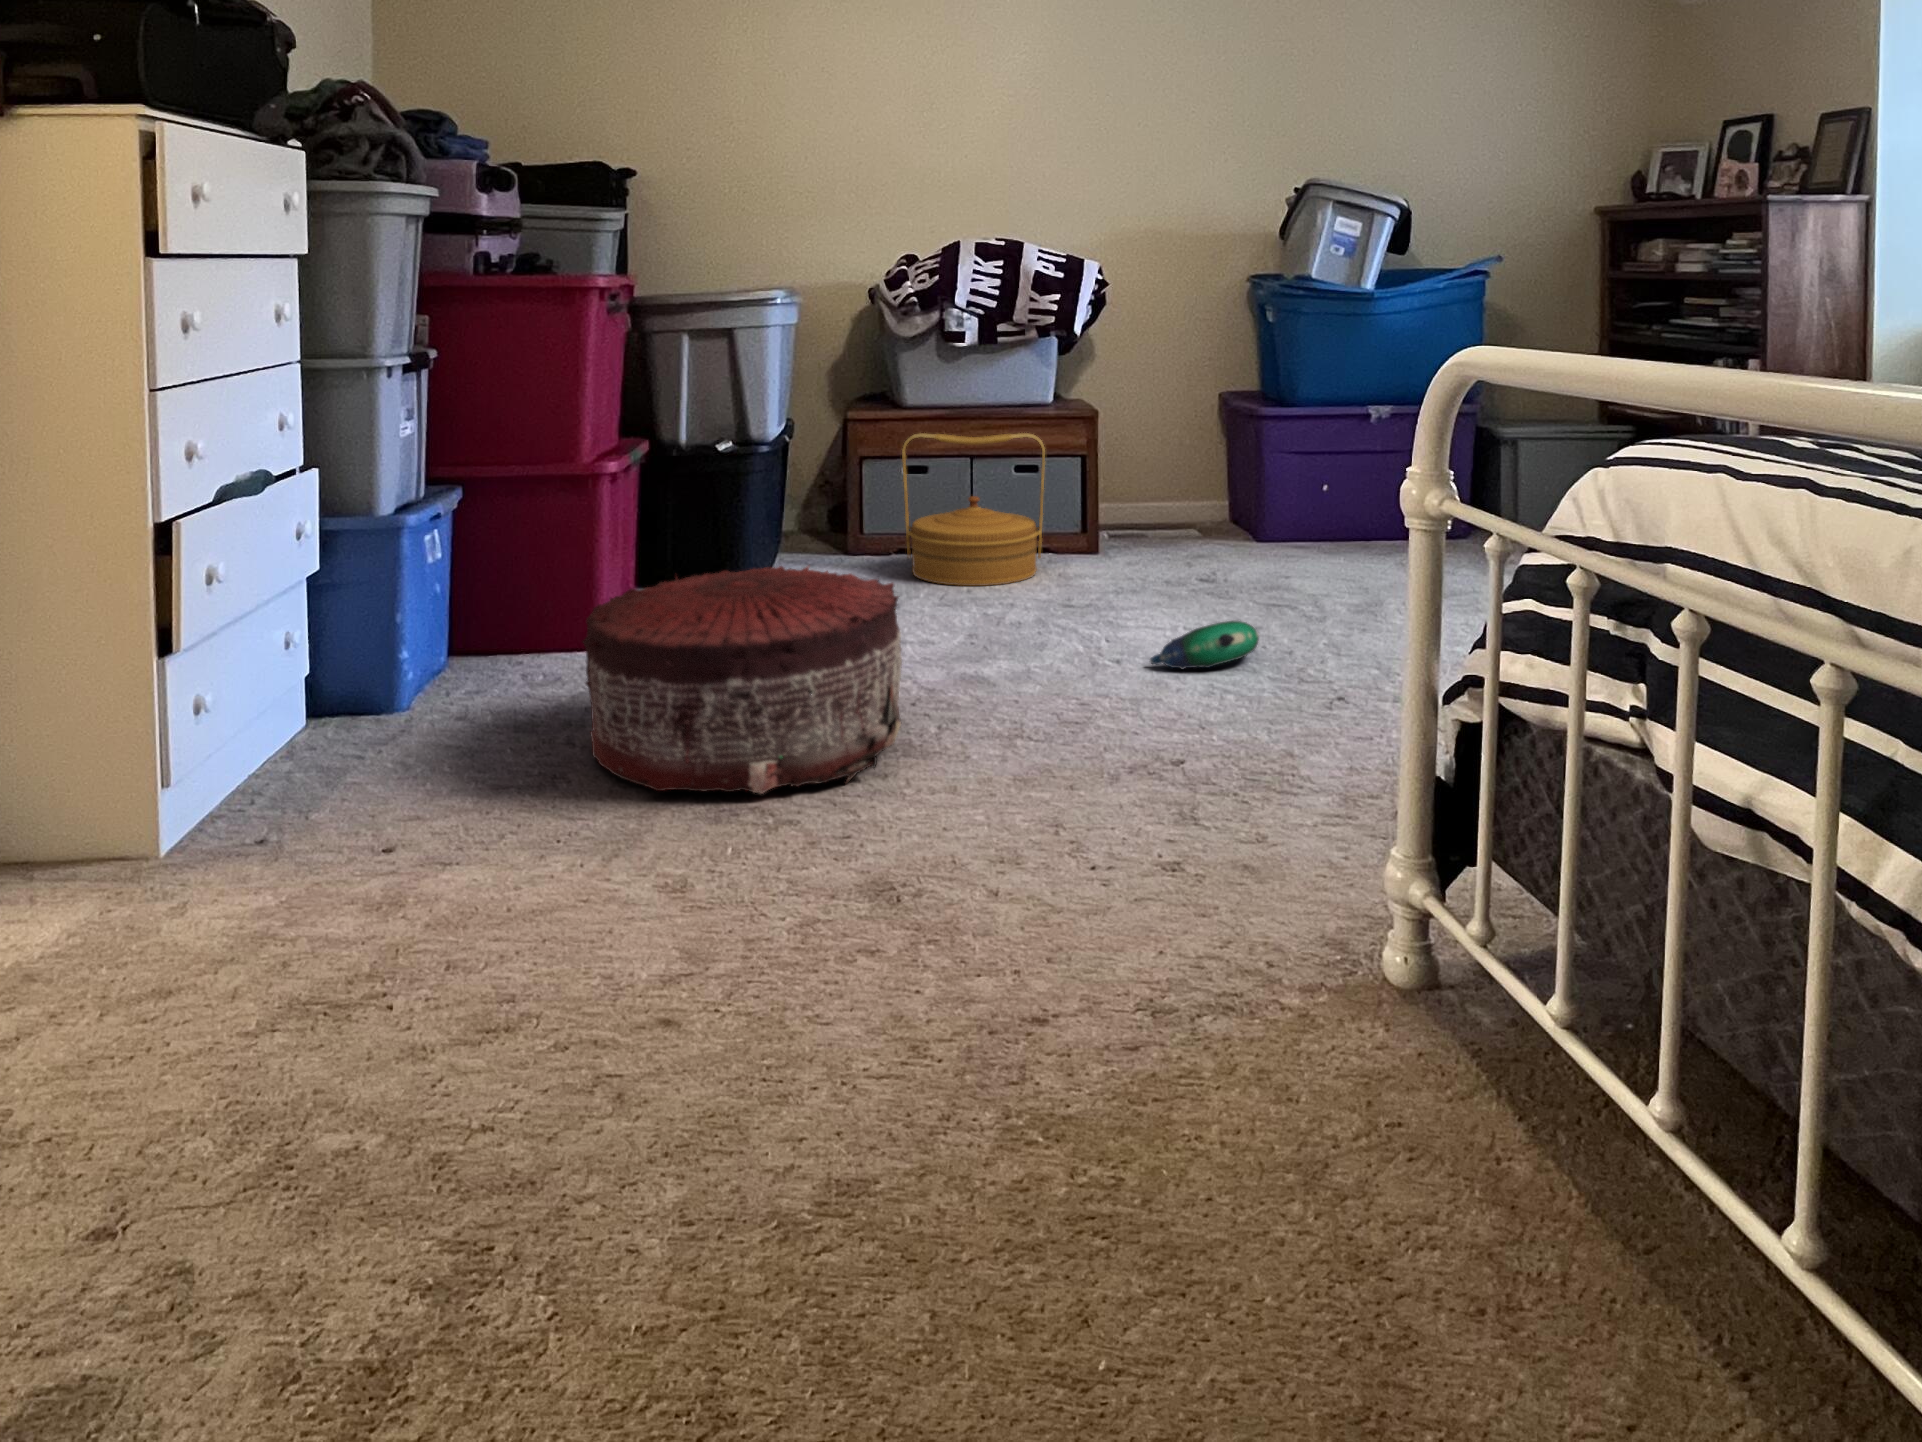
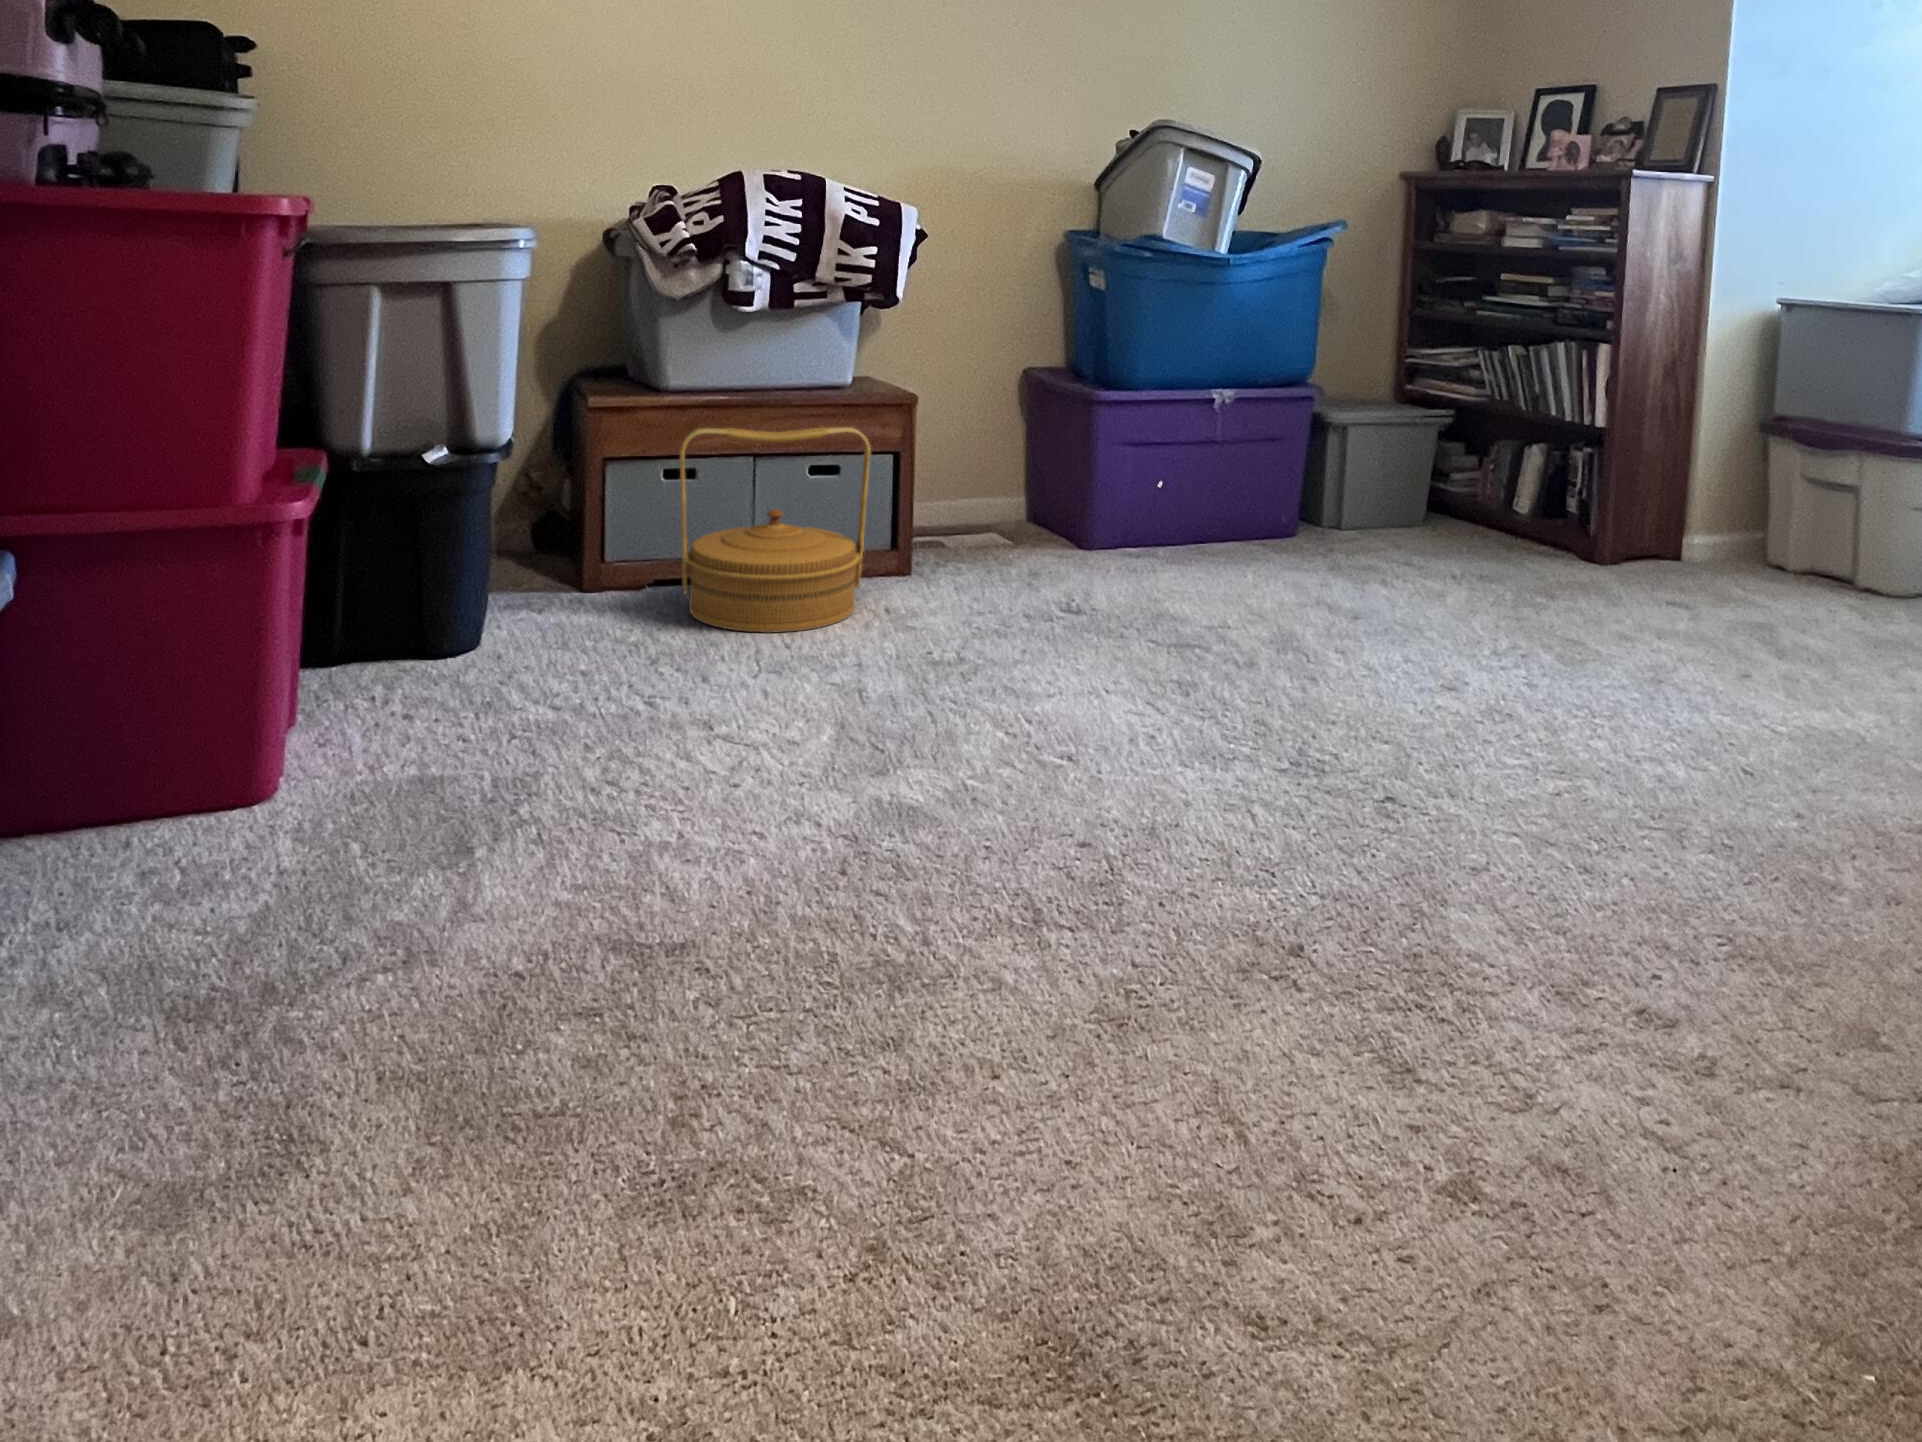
pouf: present [583,566,902,794] -> none [329,671,890,1163]
plush toy: present [1150,621,1259,669] -> none [1112,689,1239,763]

